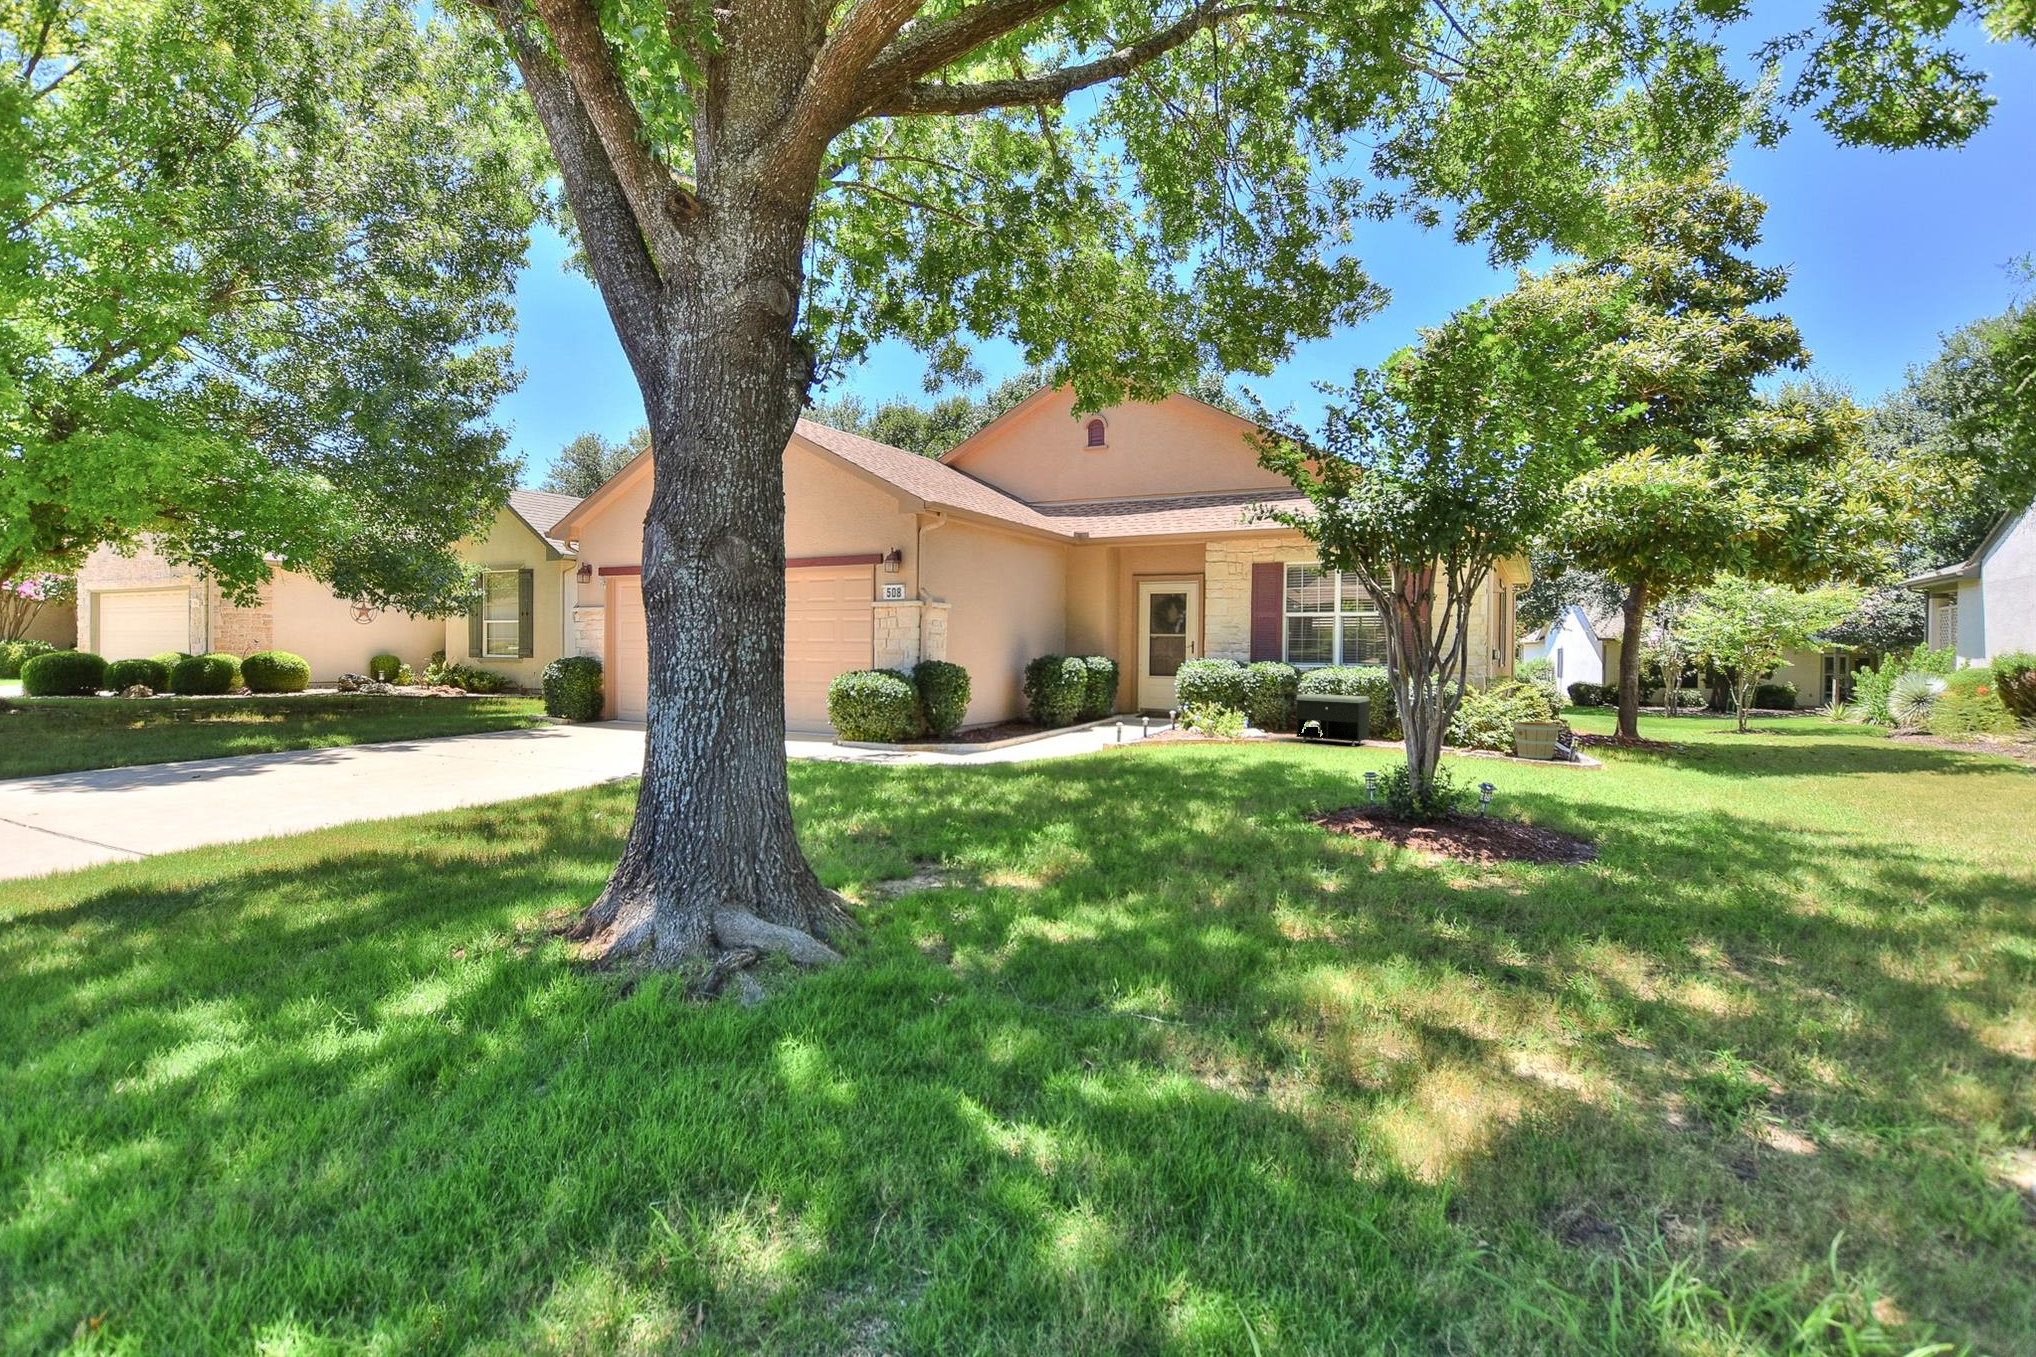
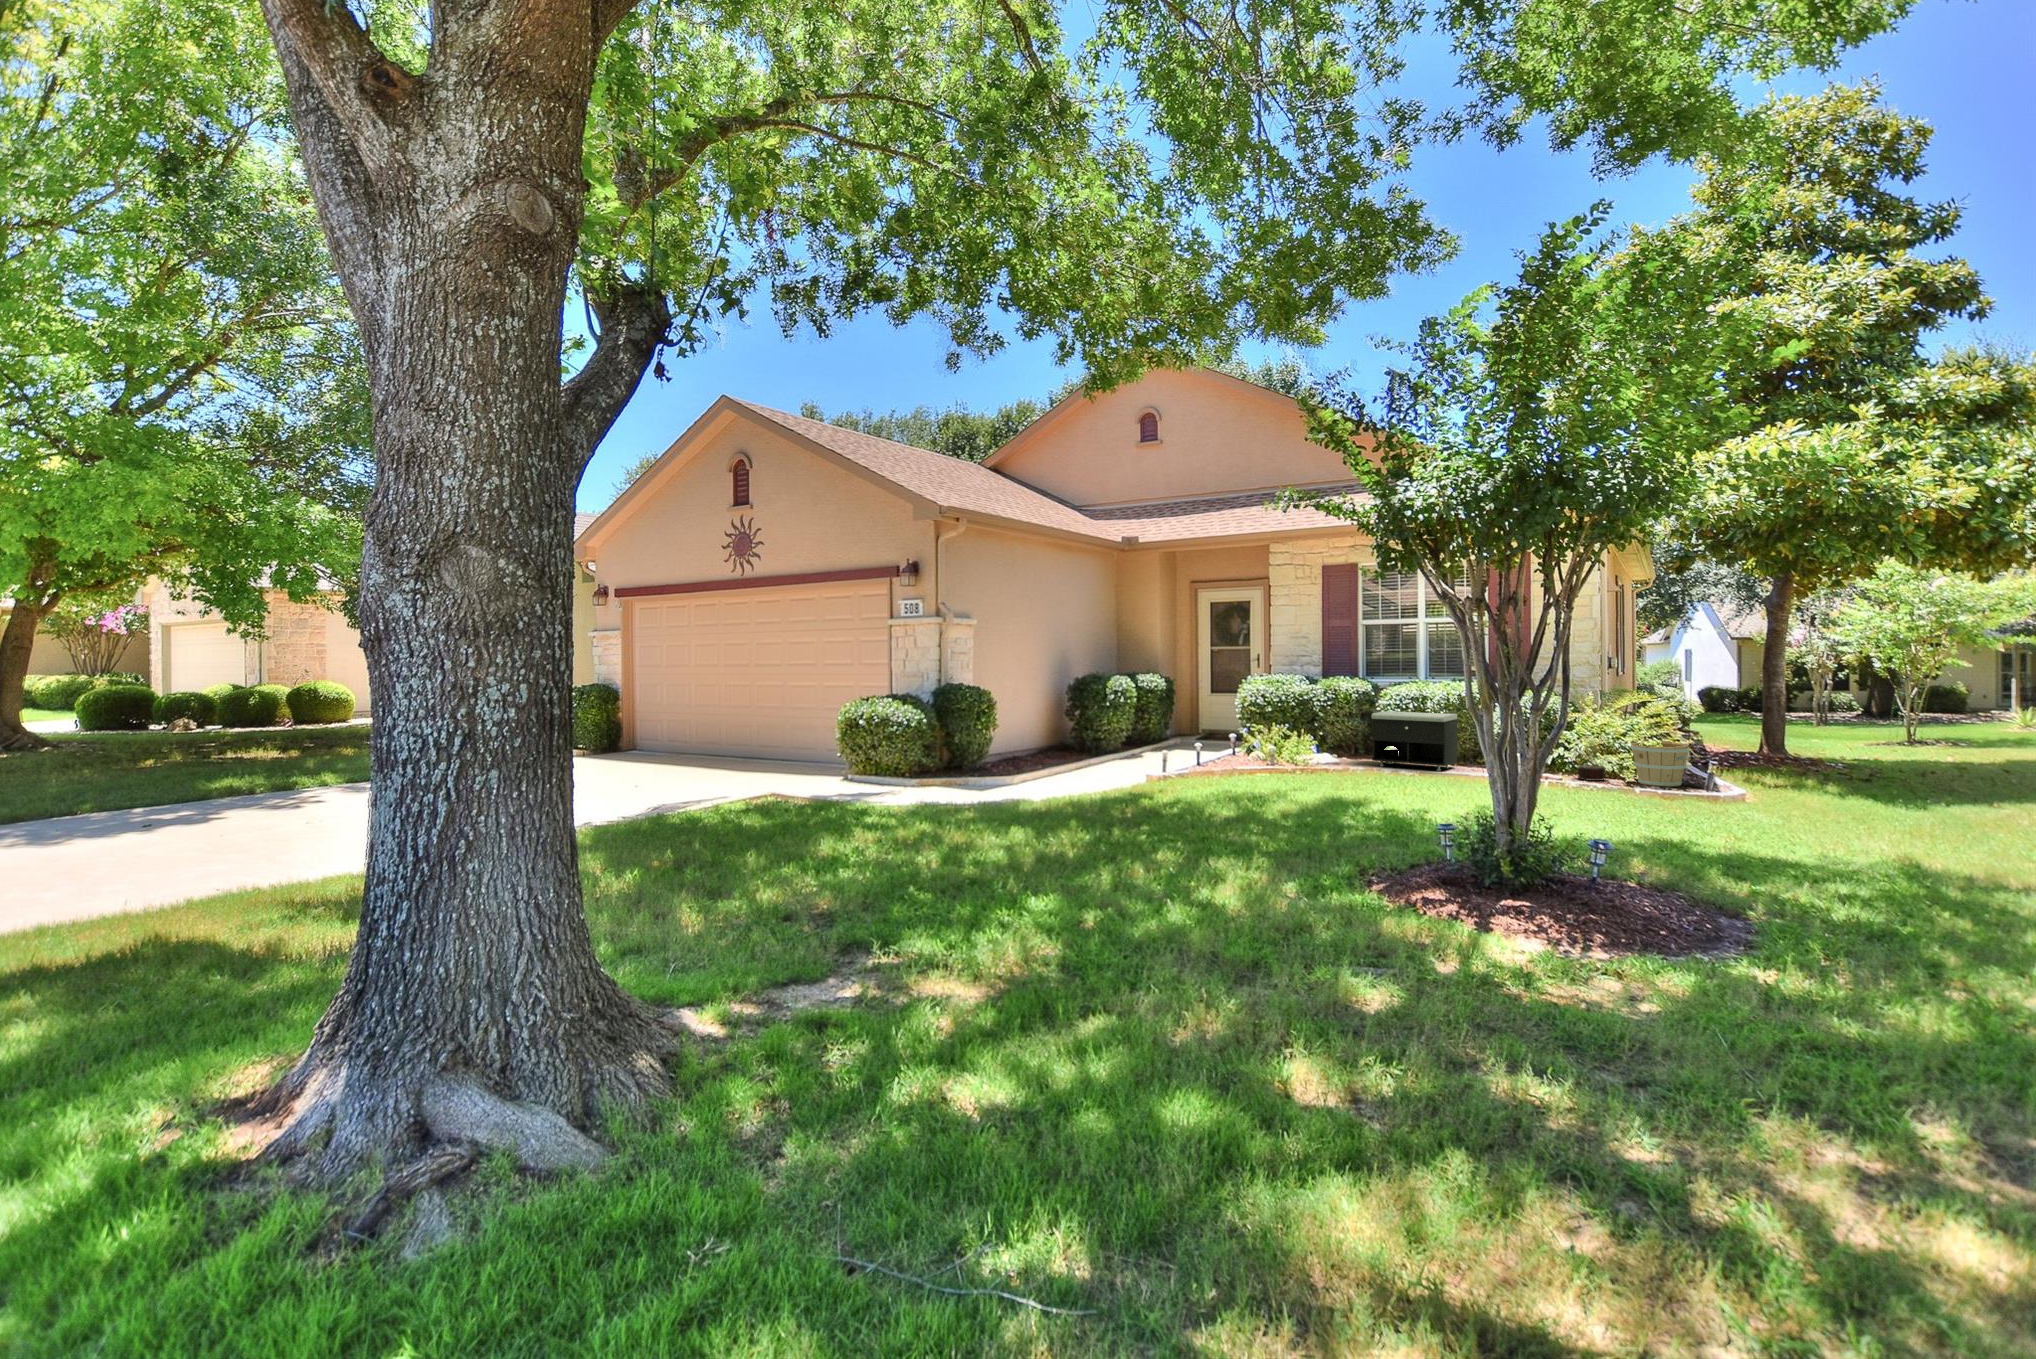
decorative plant: none [1466,716,1493,755] -> present [1575,738,1605,781]

